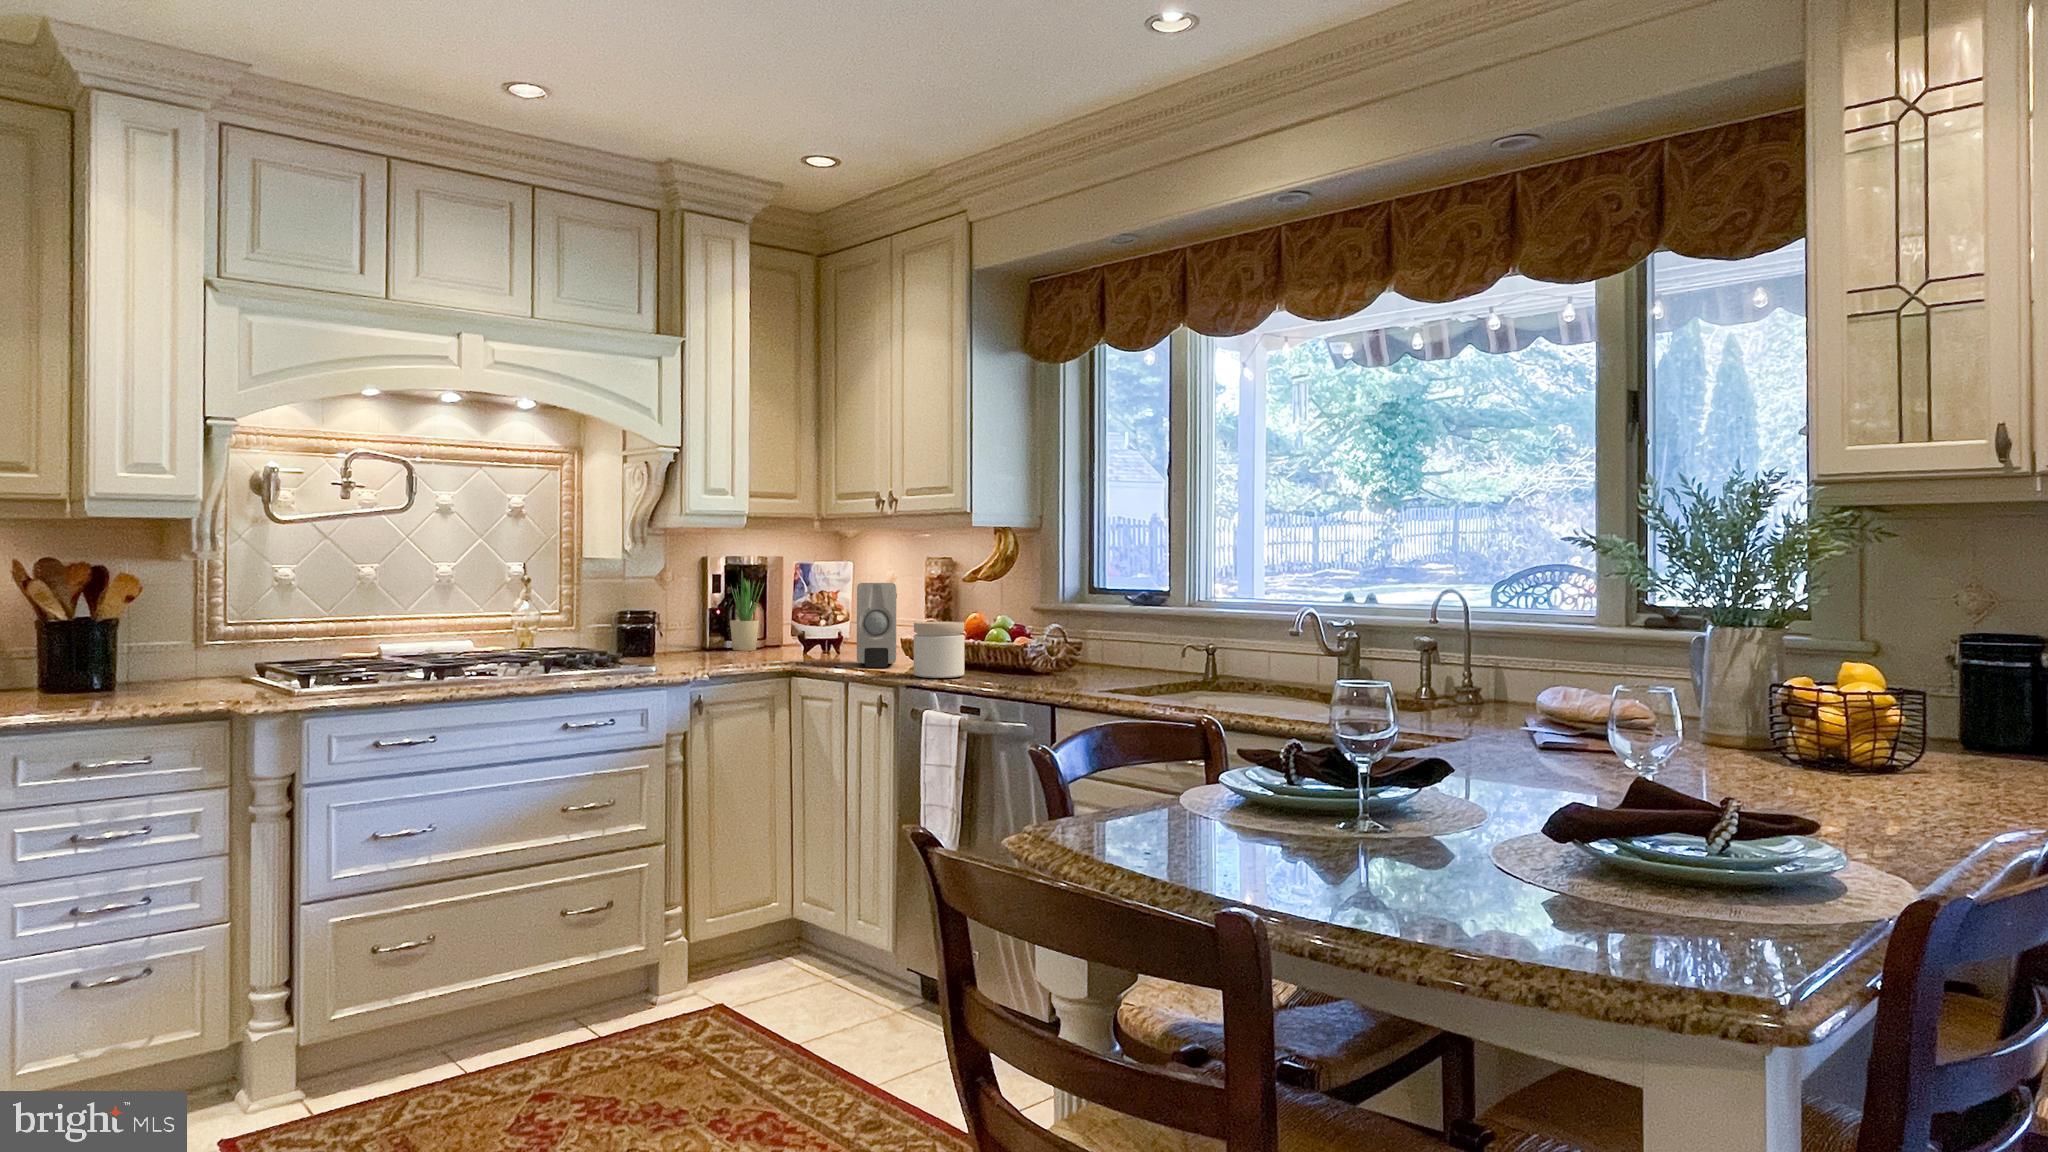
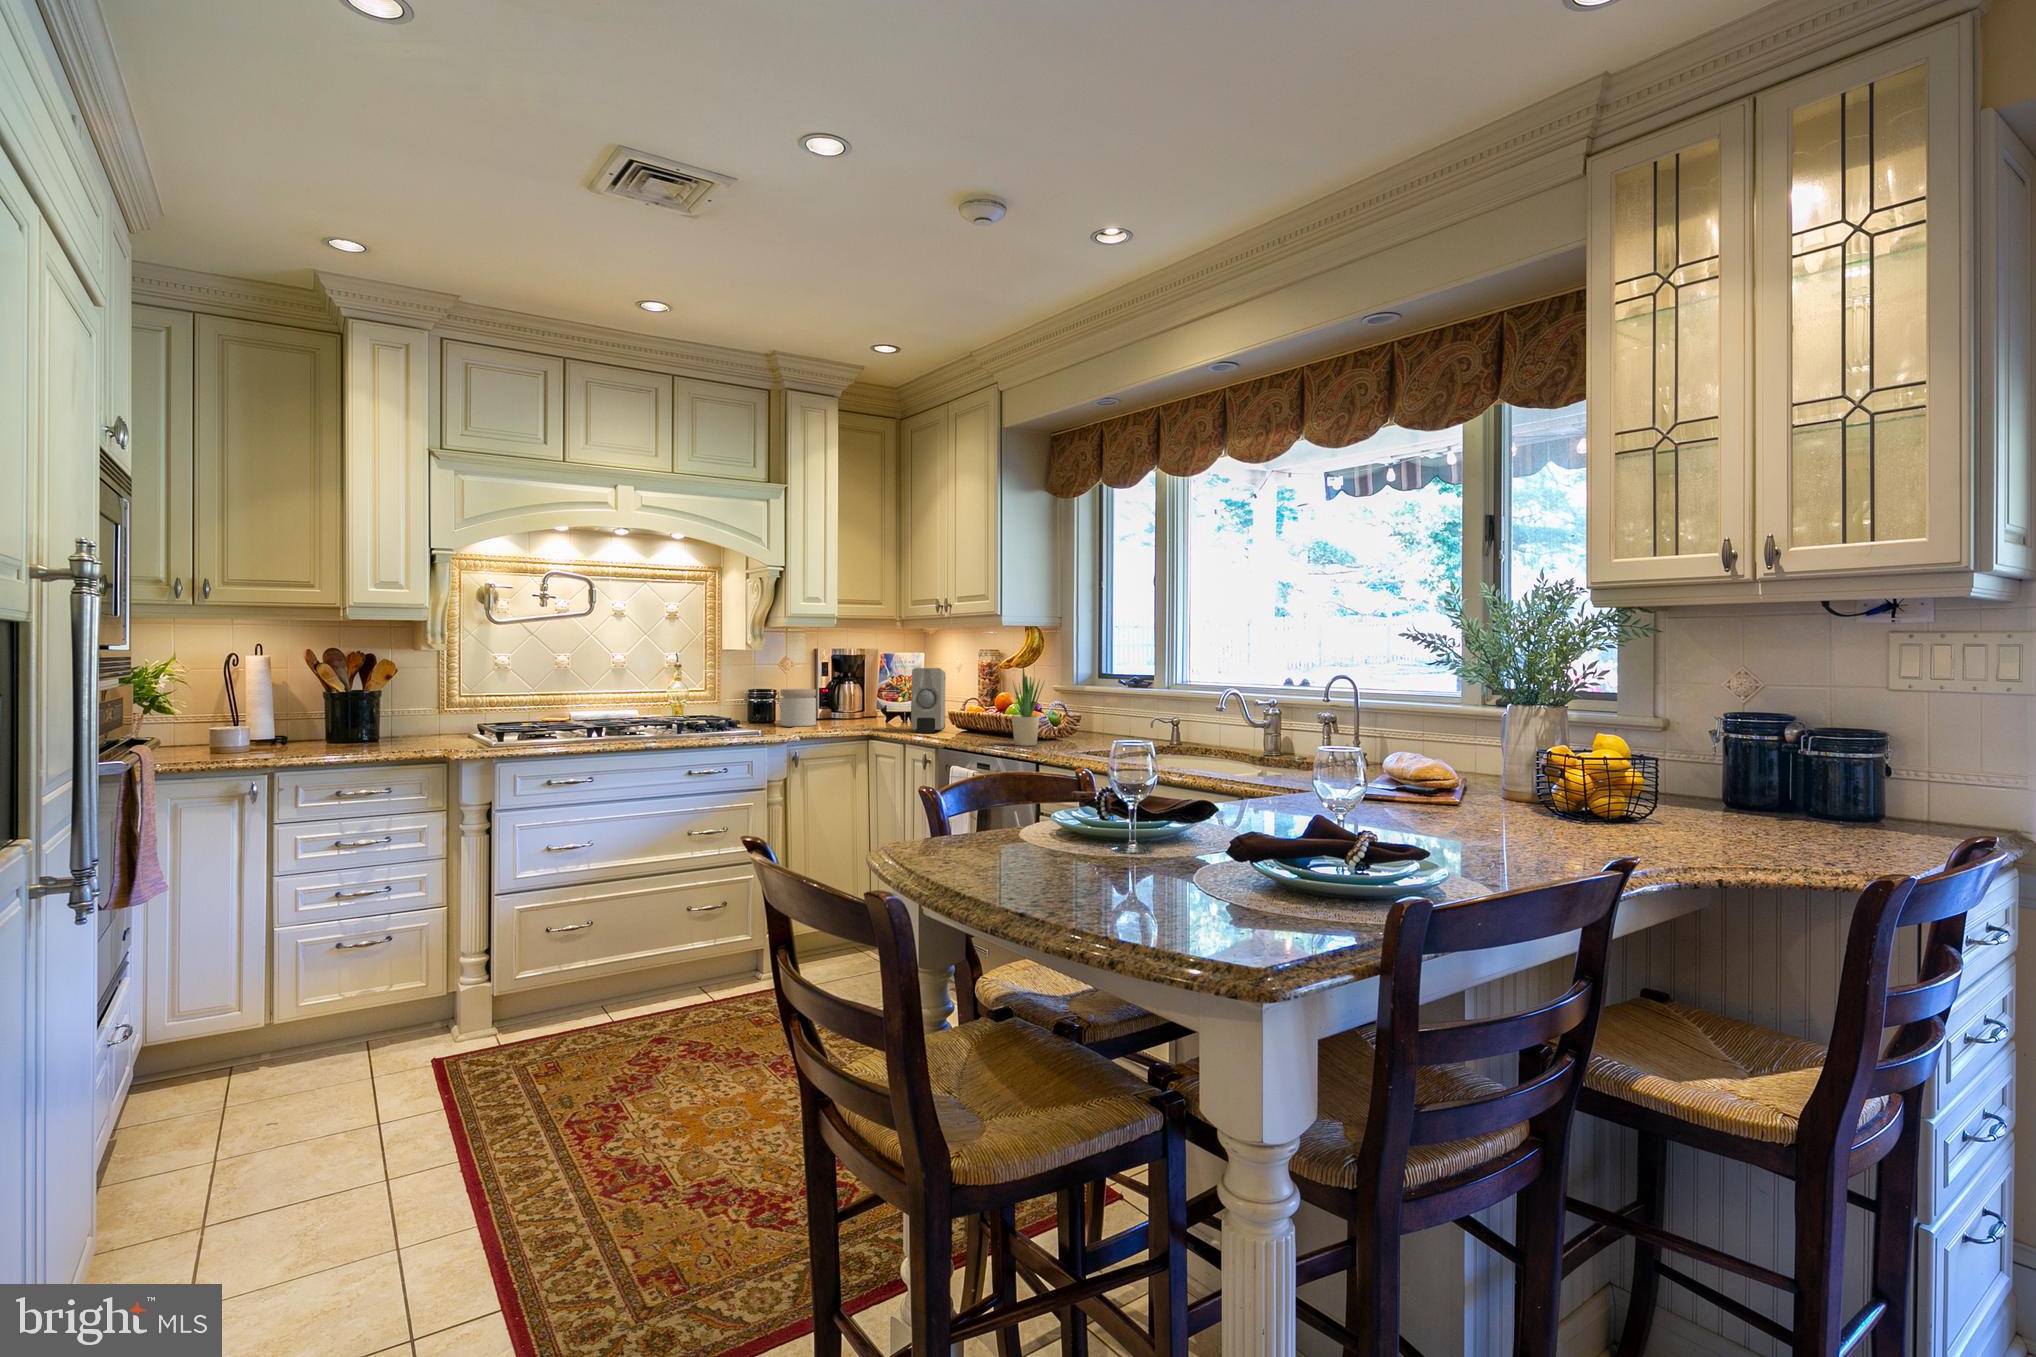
potted plant: present [730,569,764,651] -> present [1012,667,1044,746]
jar: present [914,622,965,678] -> present [780,689,816,727]

